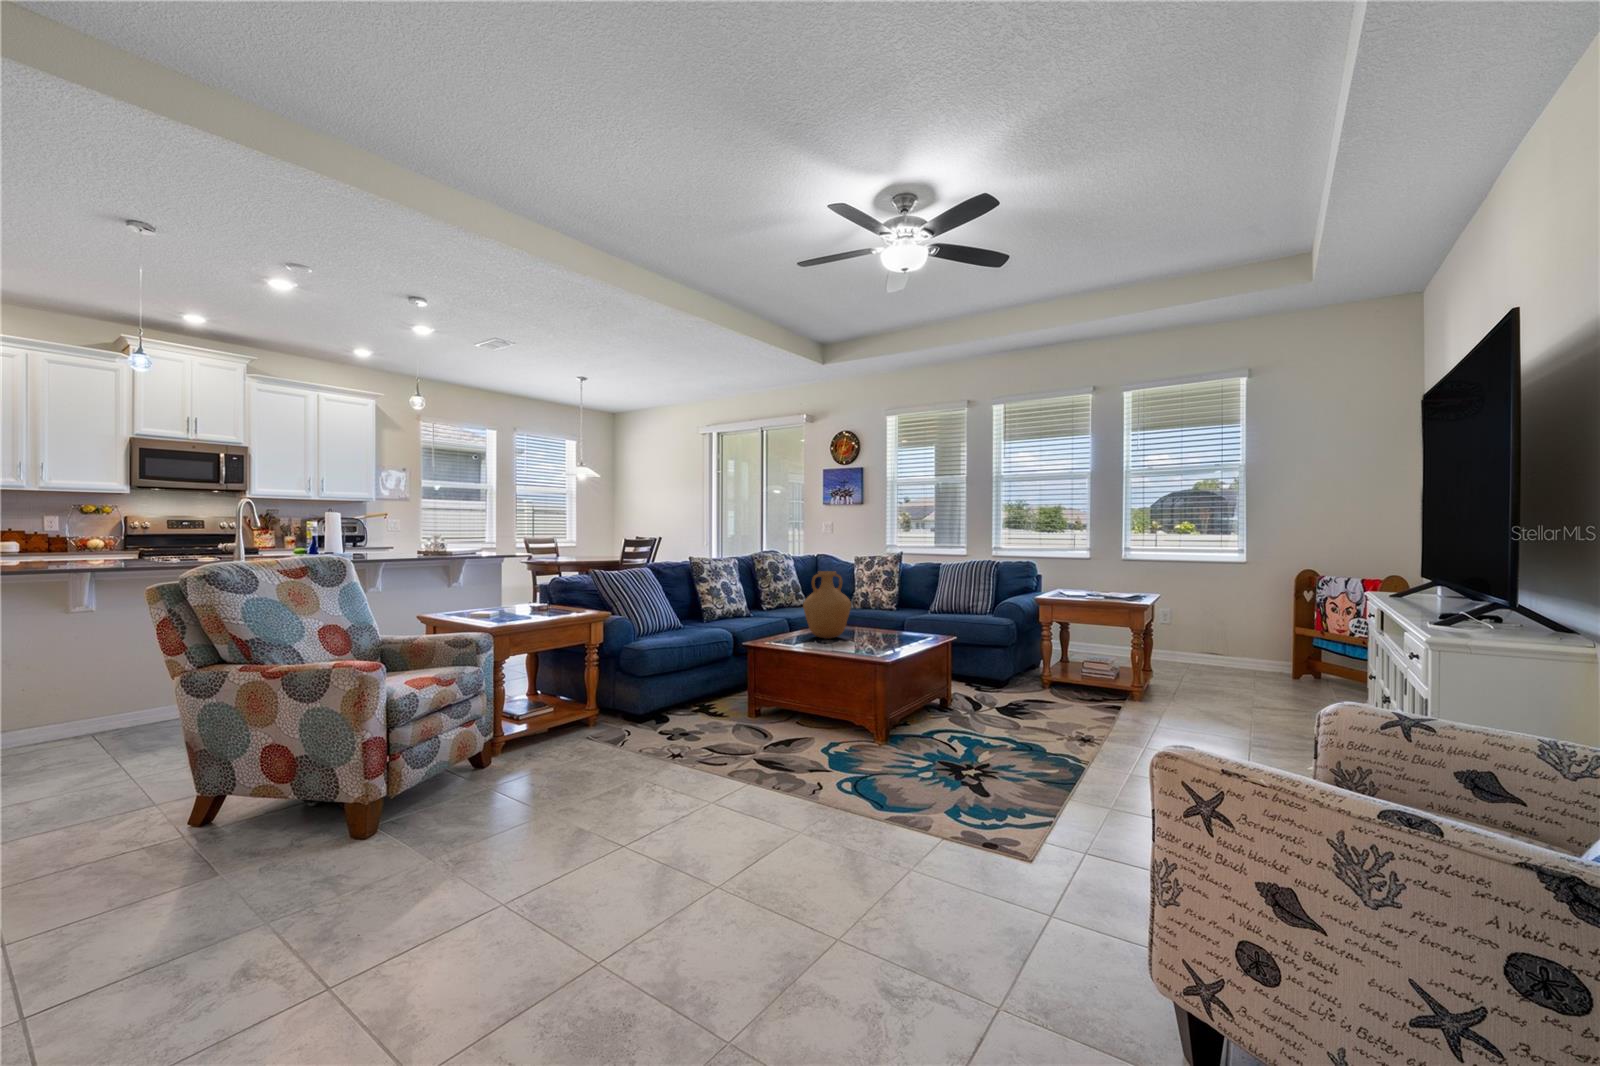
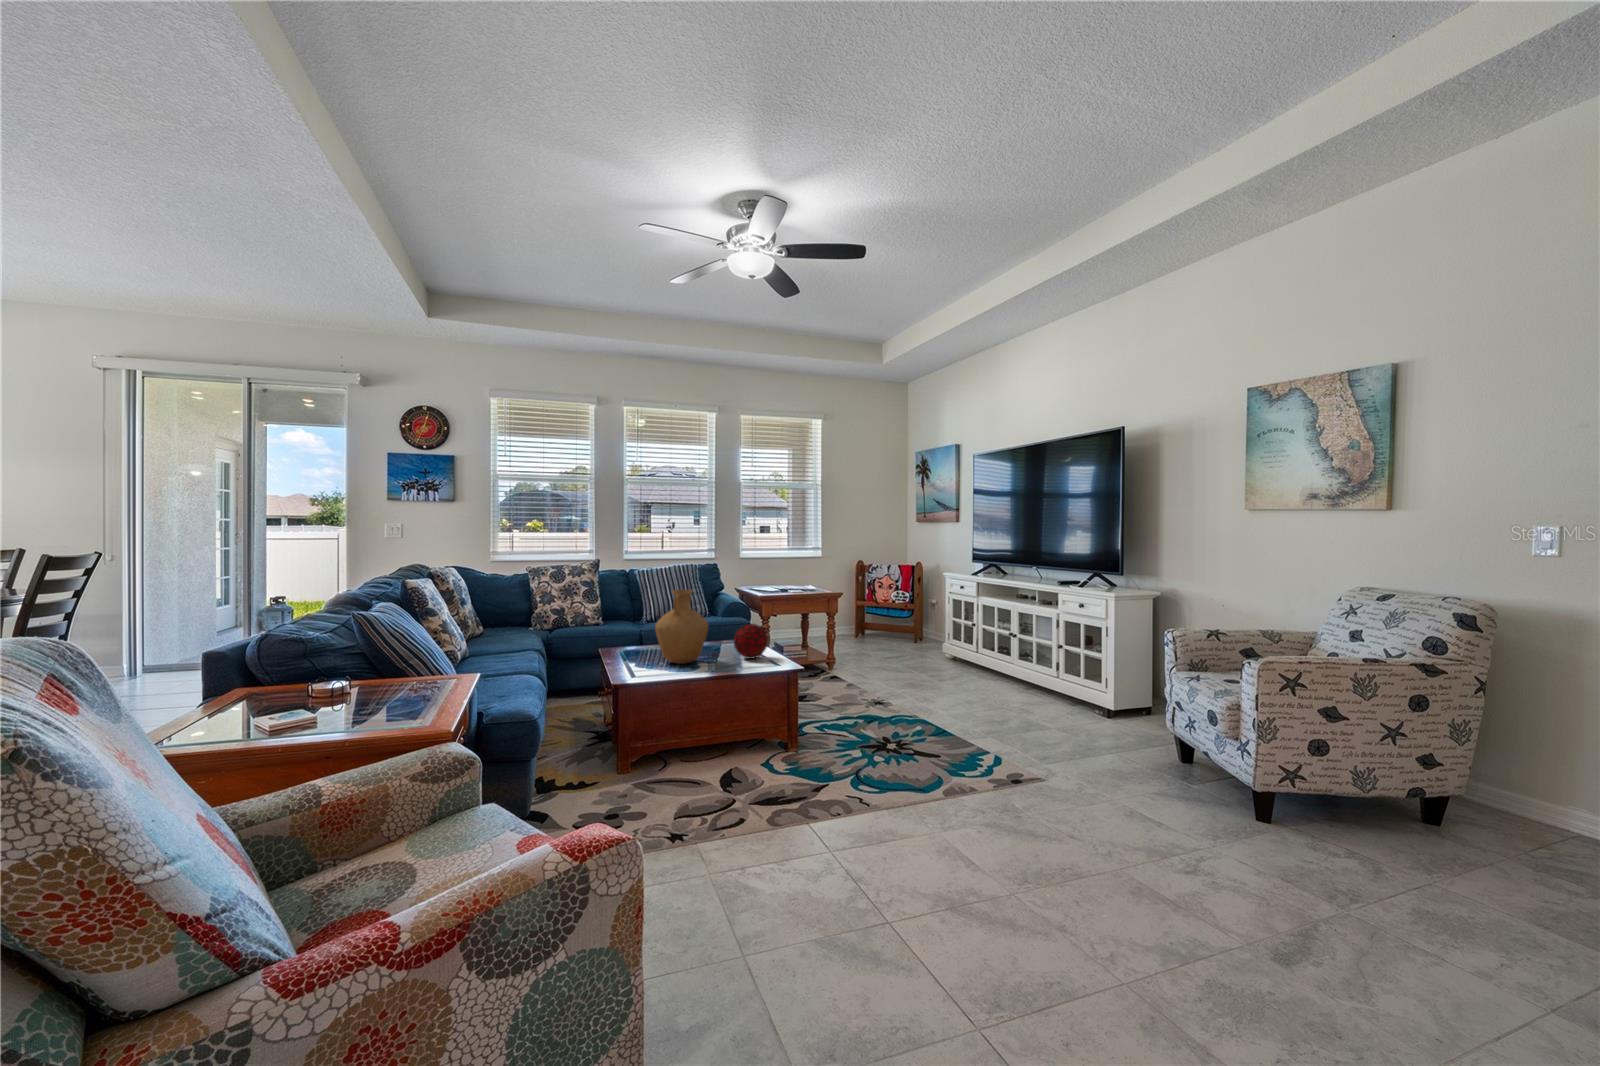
decorative orb: none [864,610,900,645] -> present [734,624,768,659]

